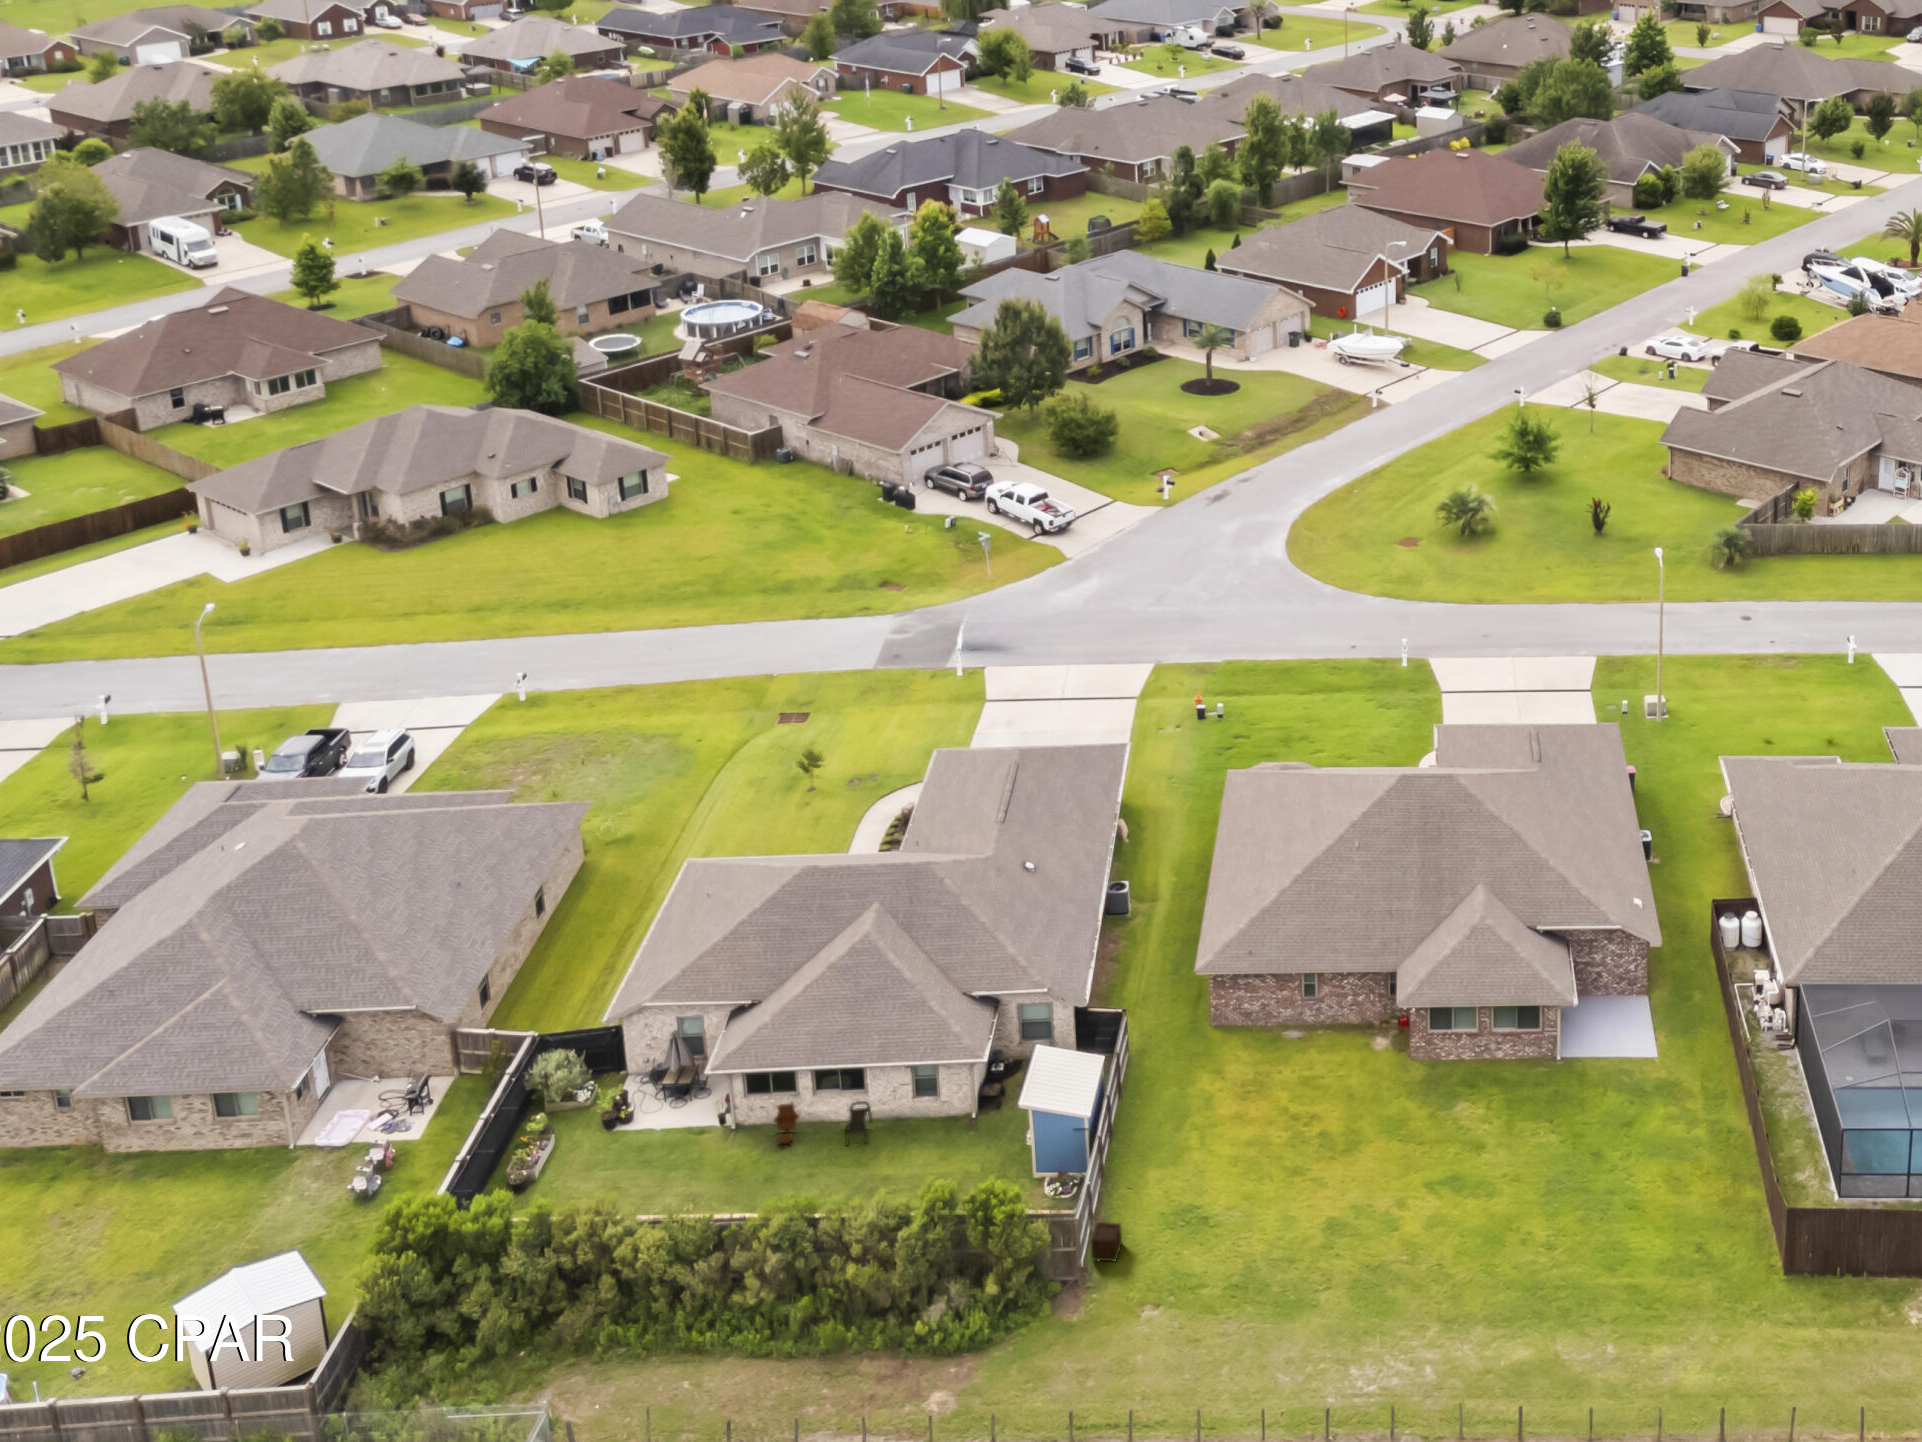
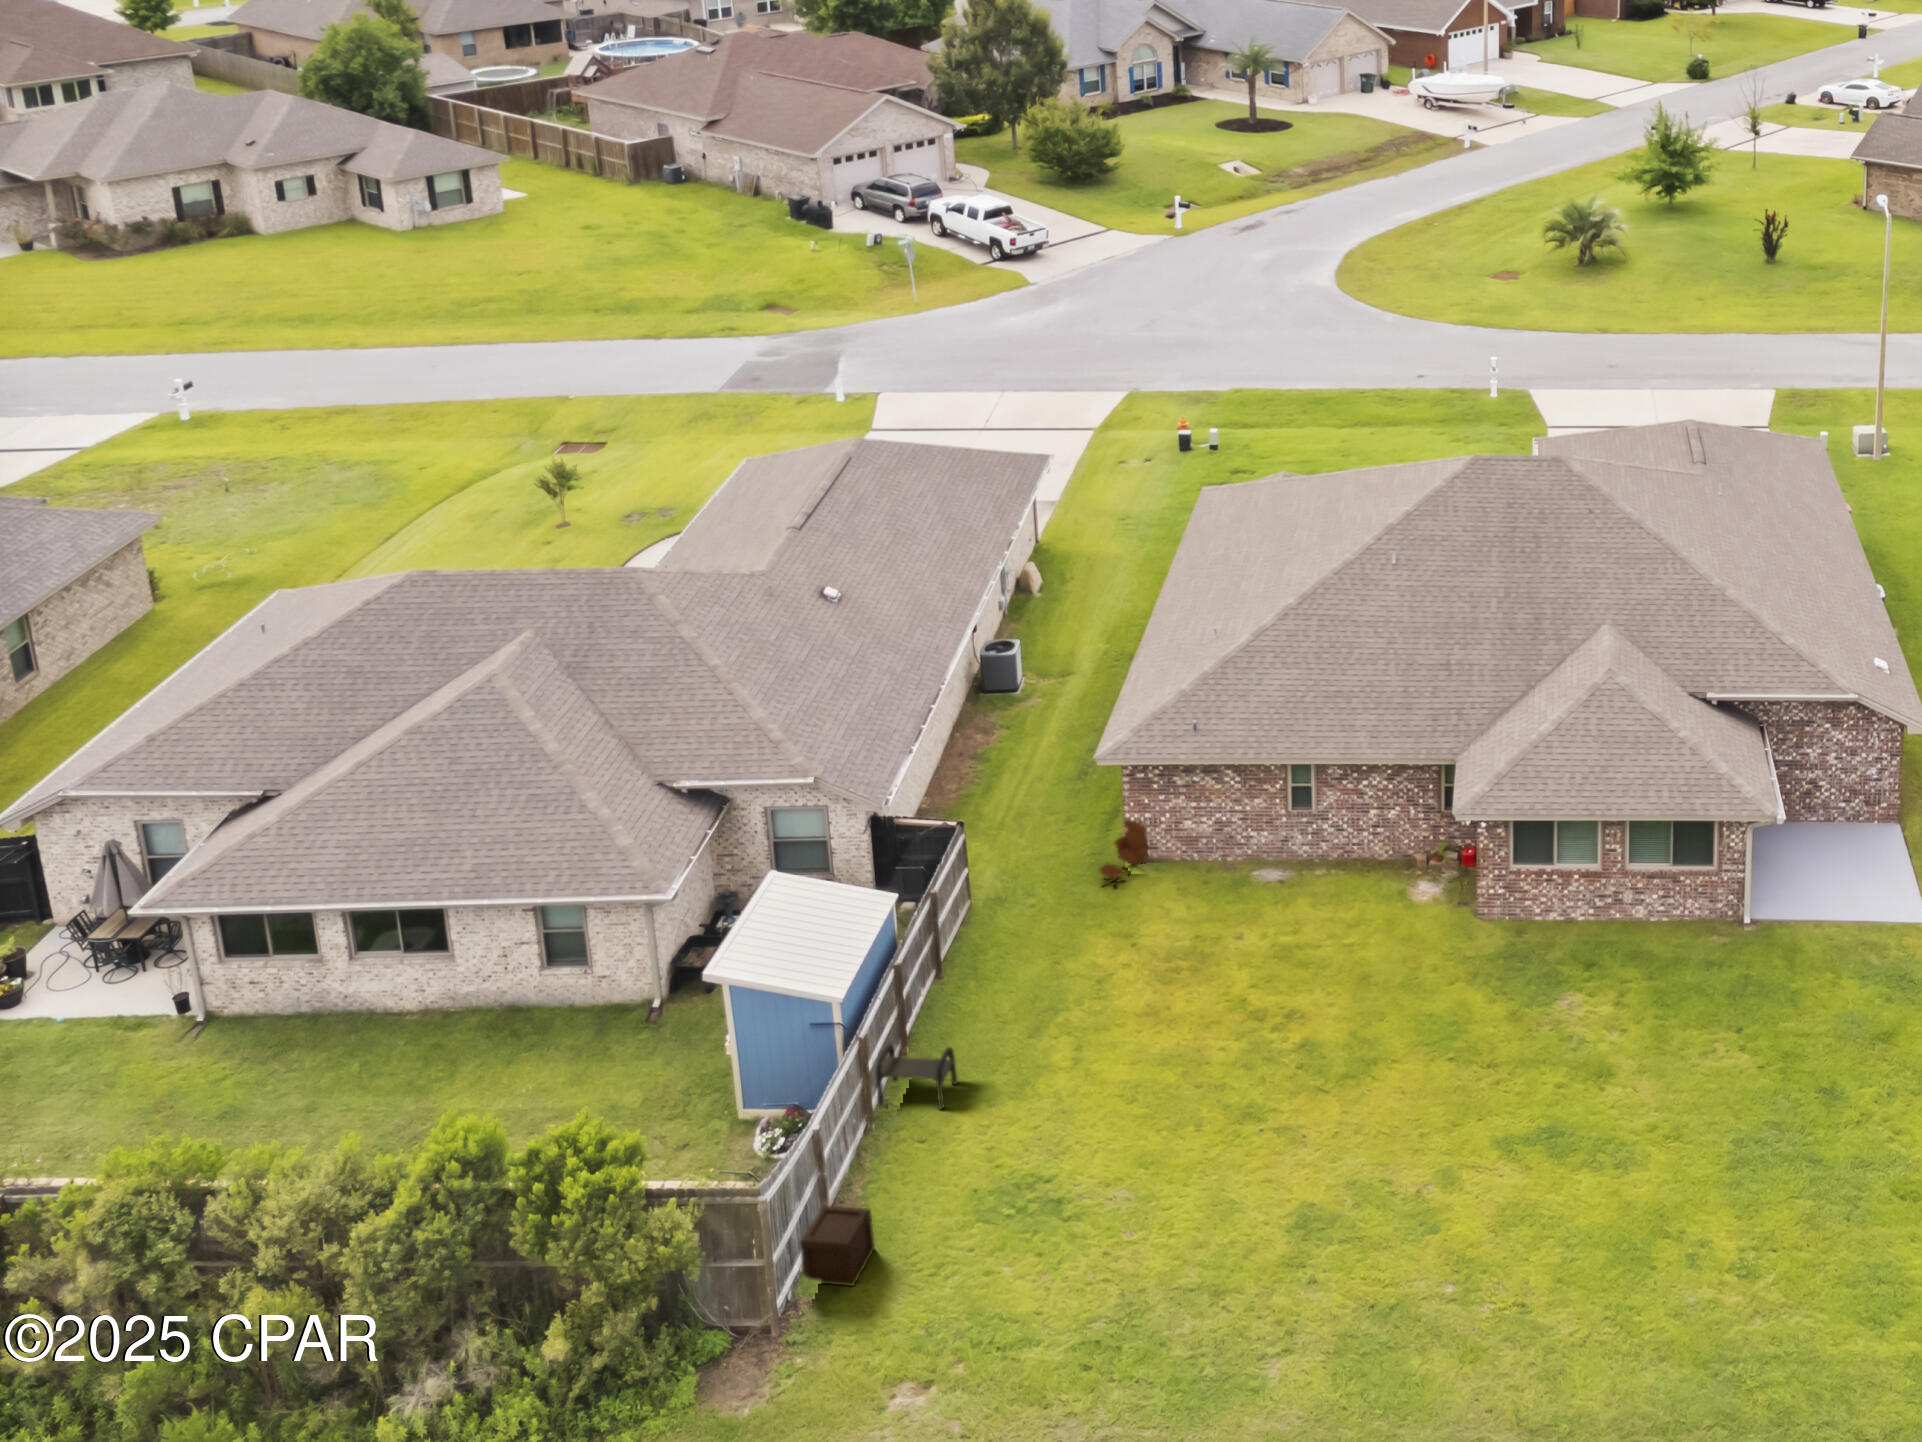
bench: present [845,1101,872,1145] -> present [875,1044,957,1109]
lounge chair: present [774,1103,799,1145] -> present [1100,819,1150,883]

